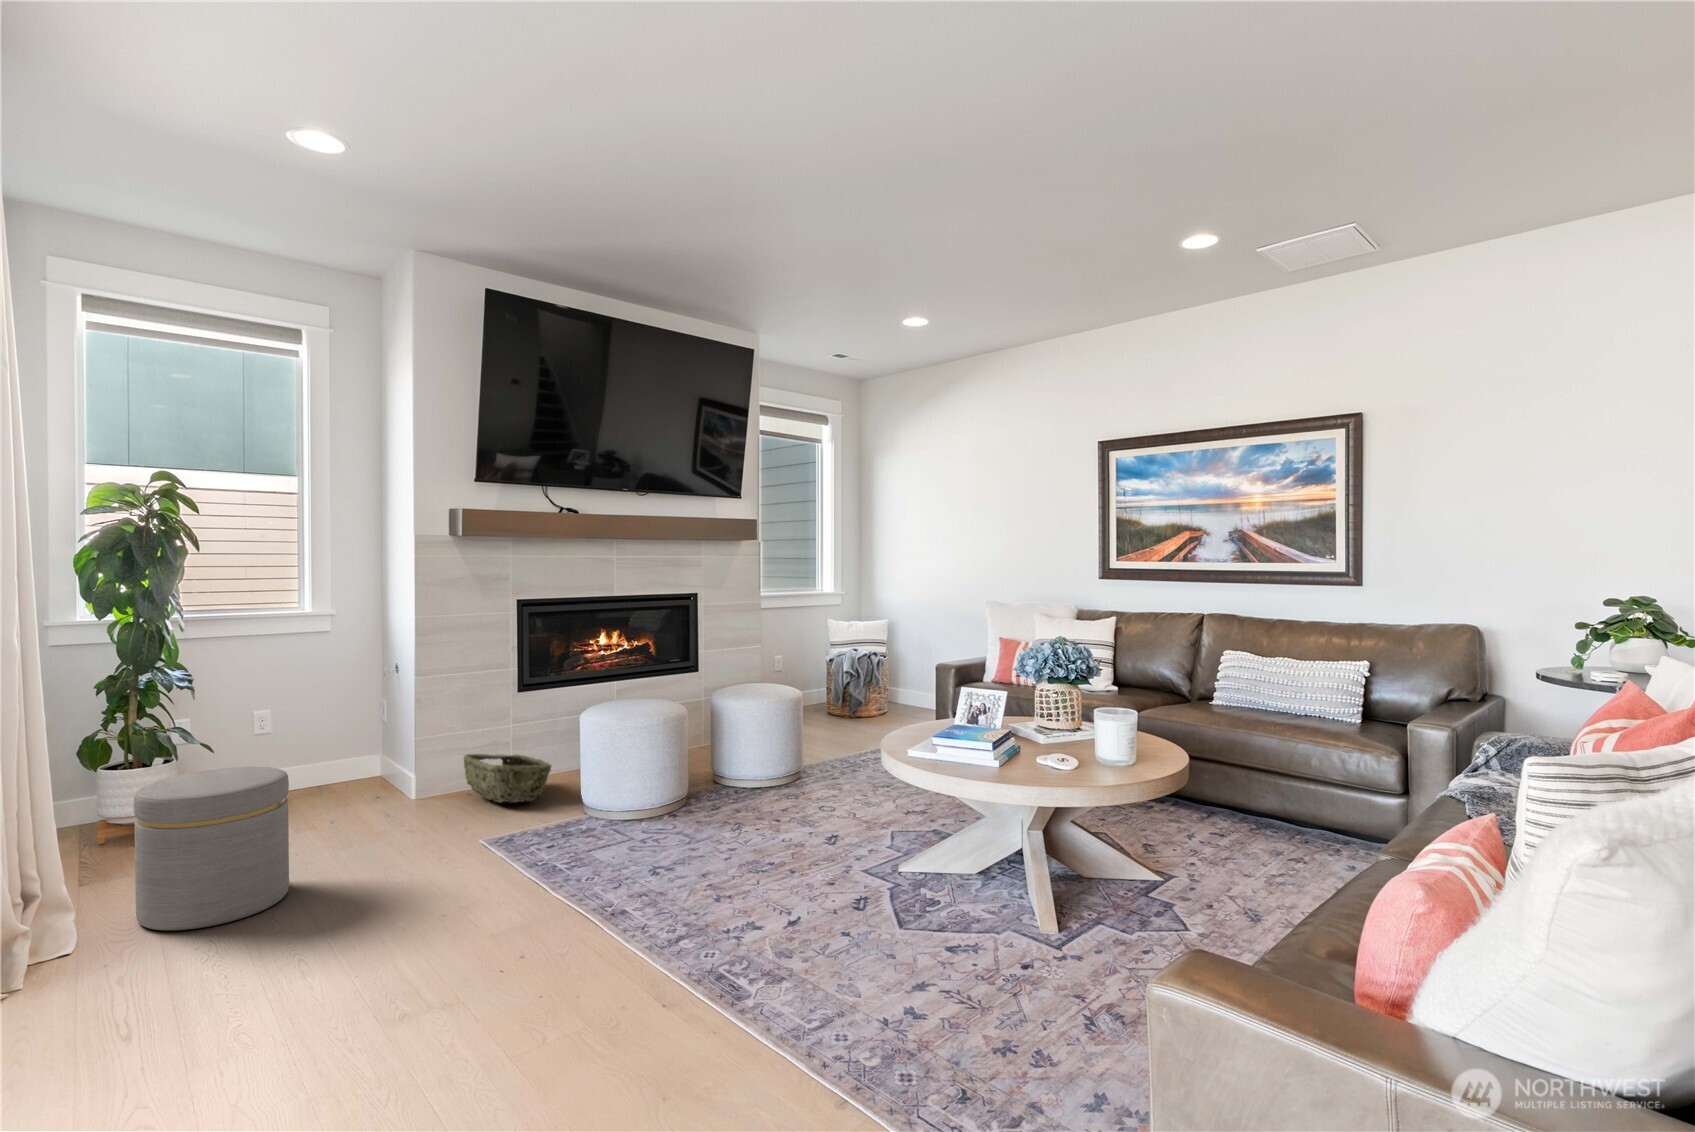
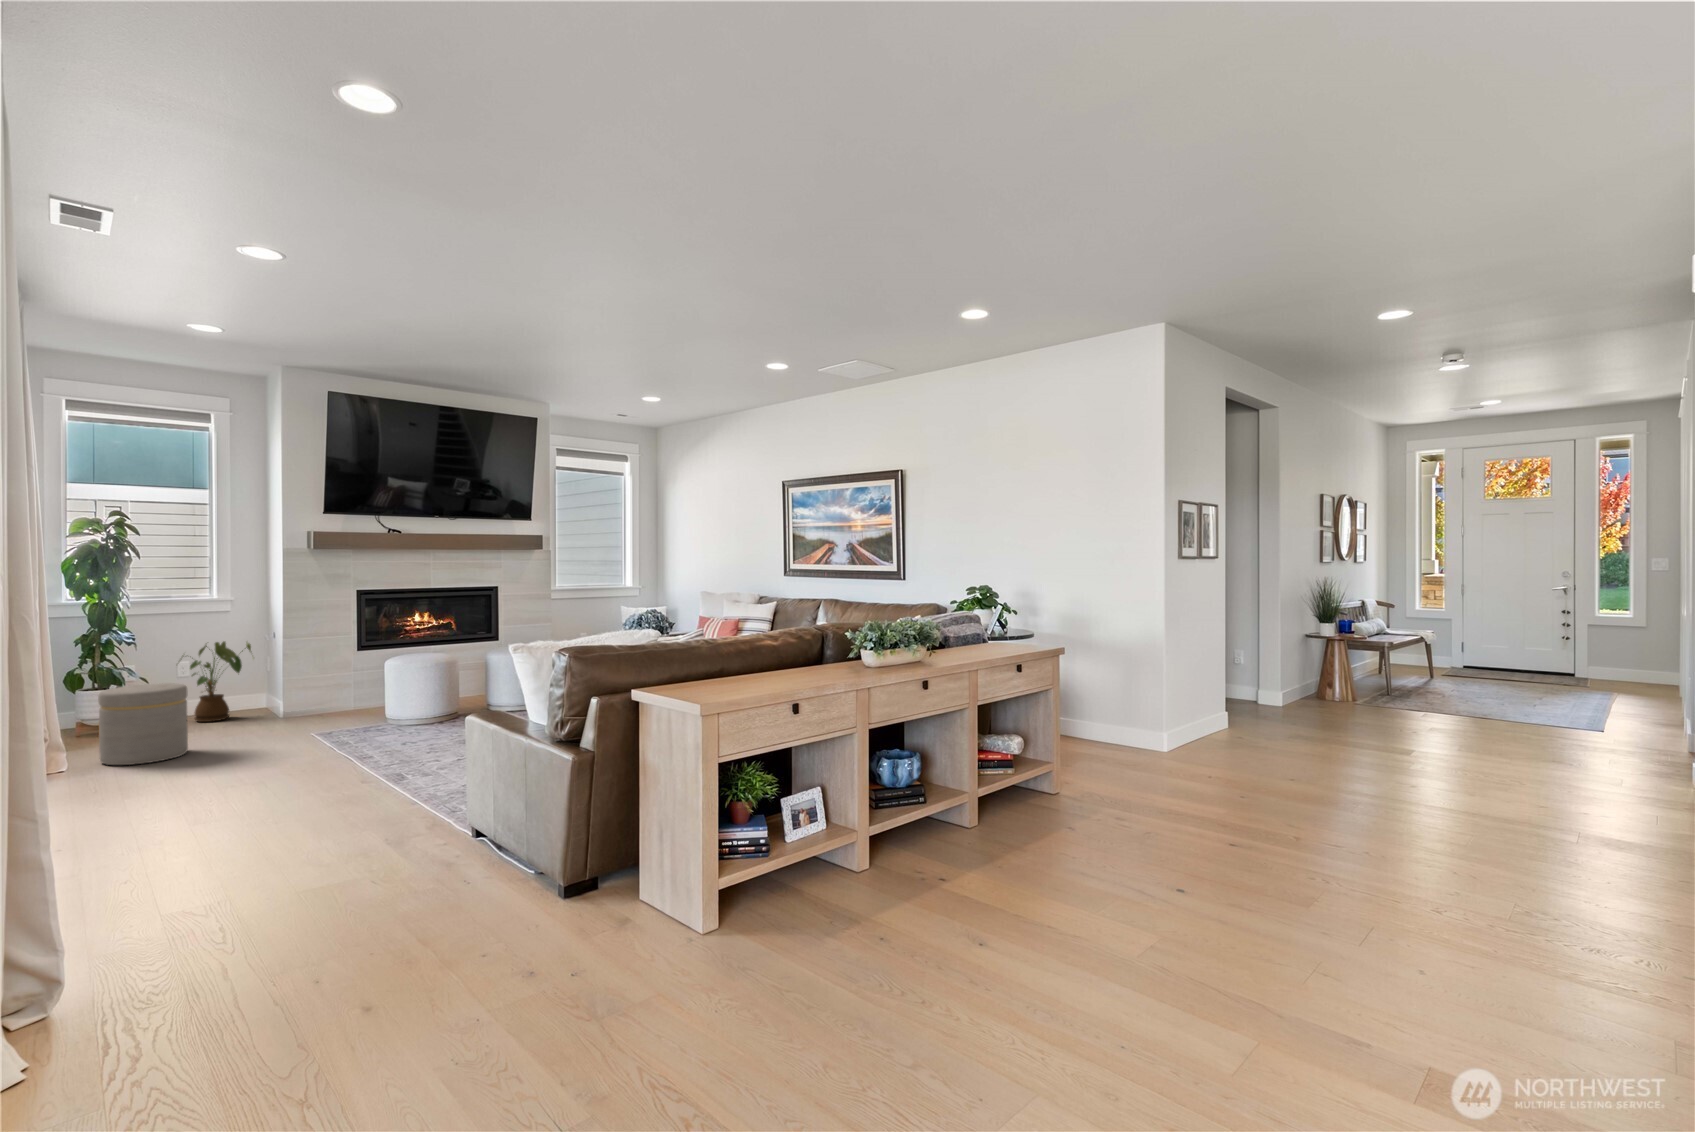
house plant: none [254,678,369,808] -> present [190,641,251,722]
woven basket: present [464,754,551,803] -> none [314,689,370,719]

